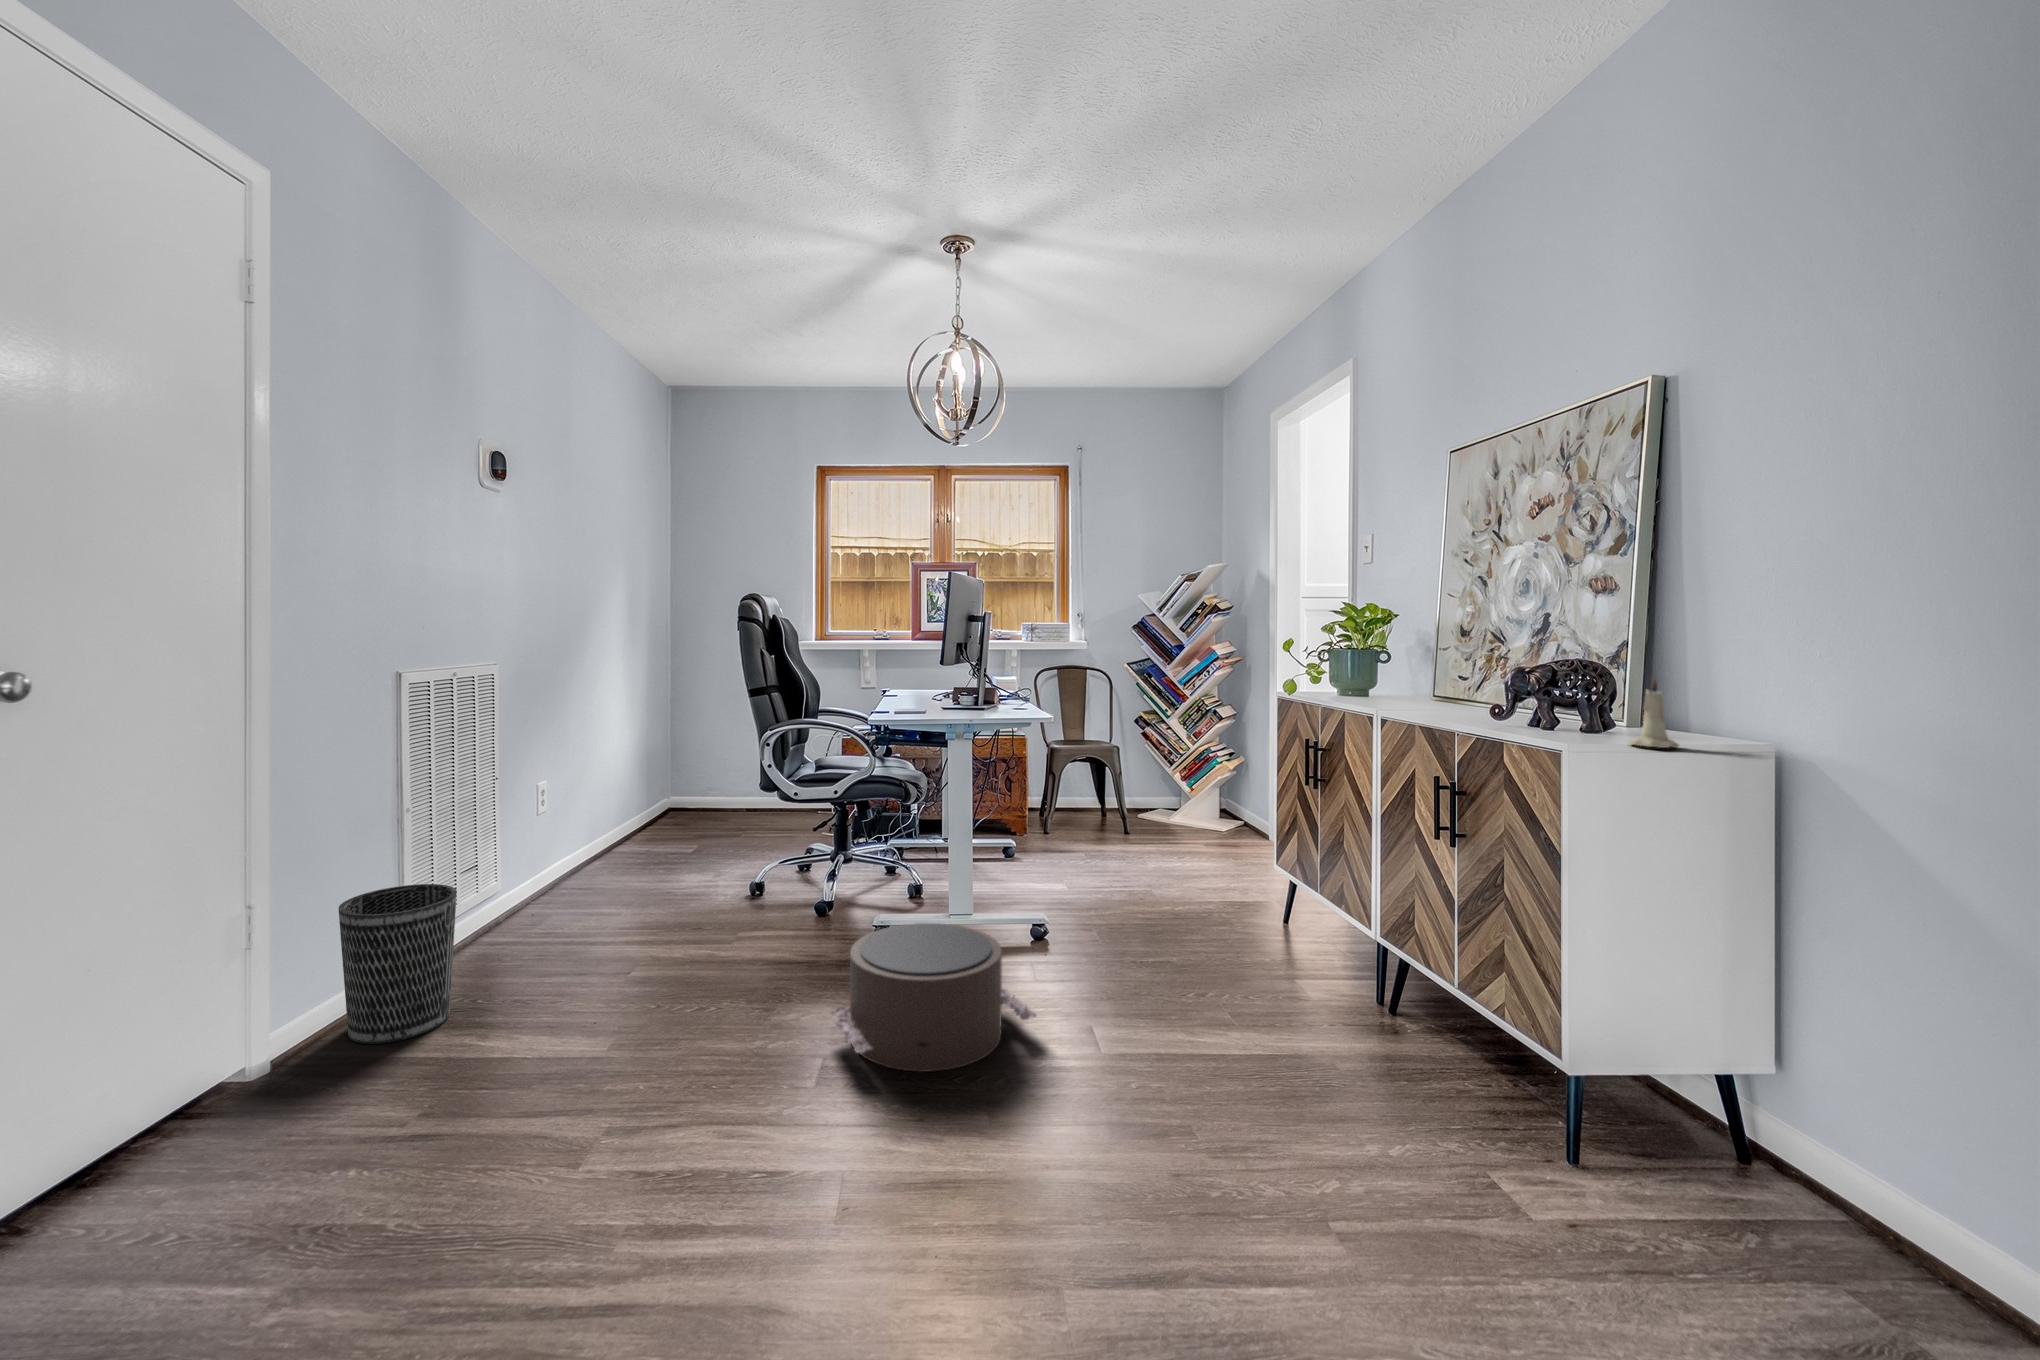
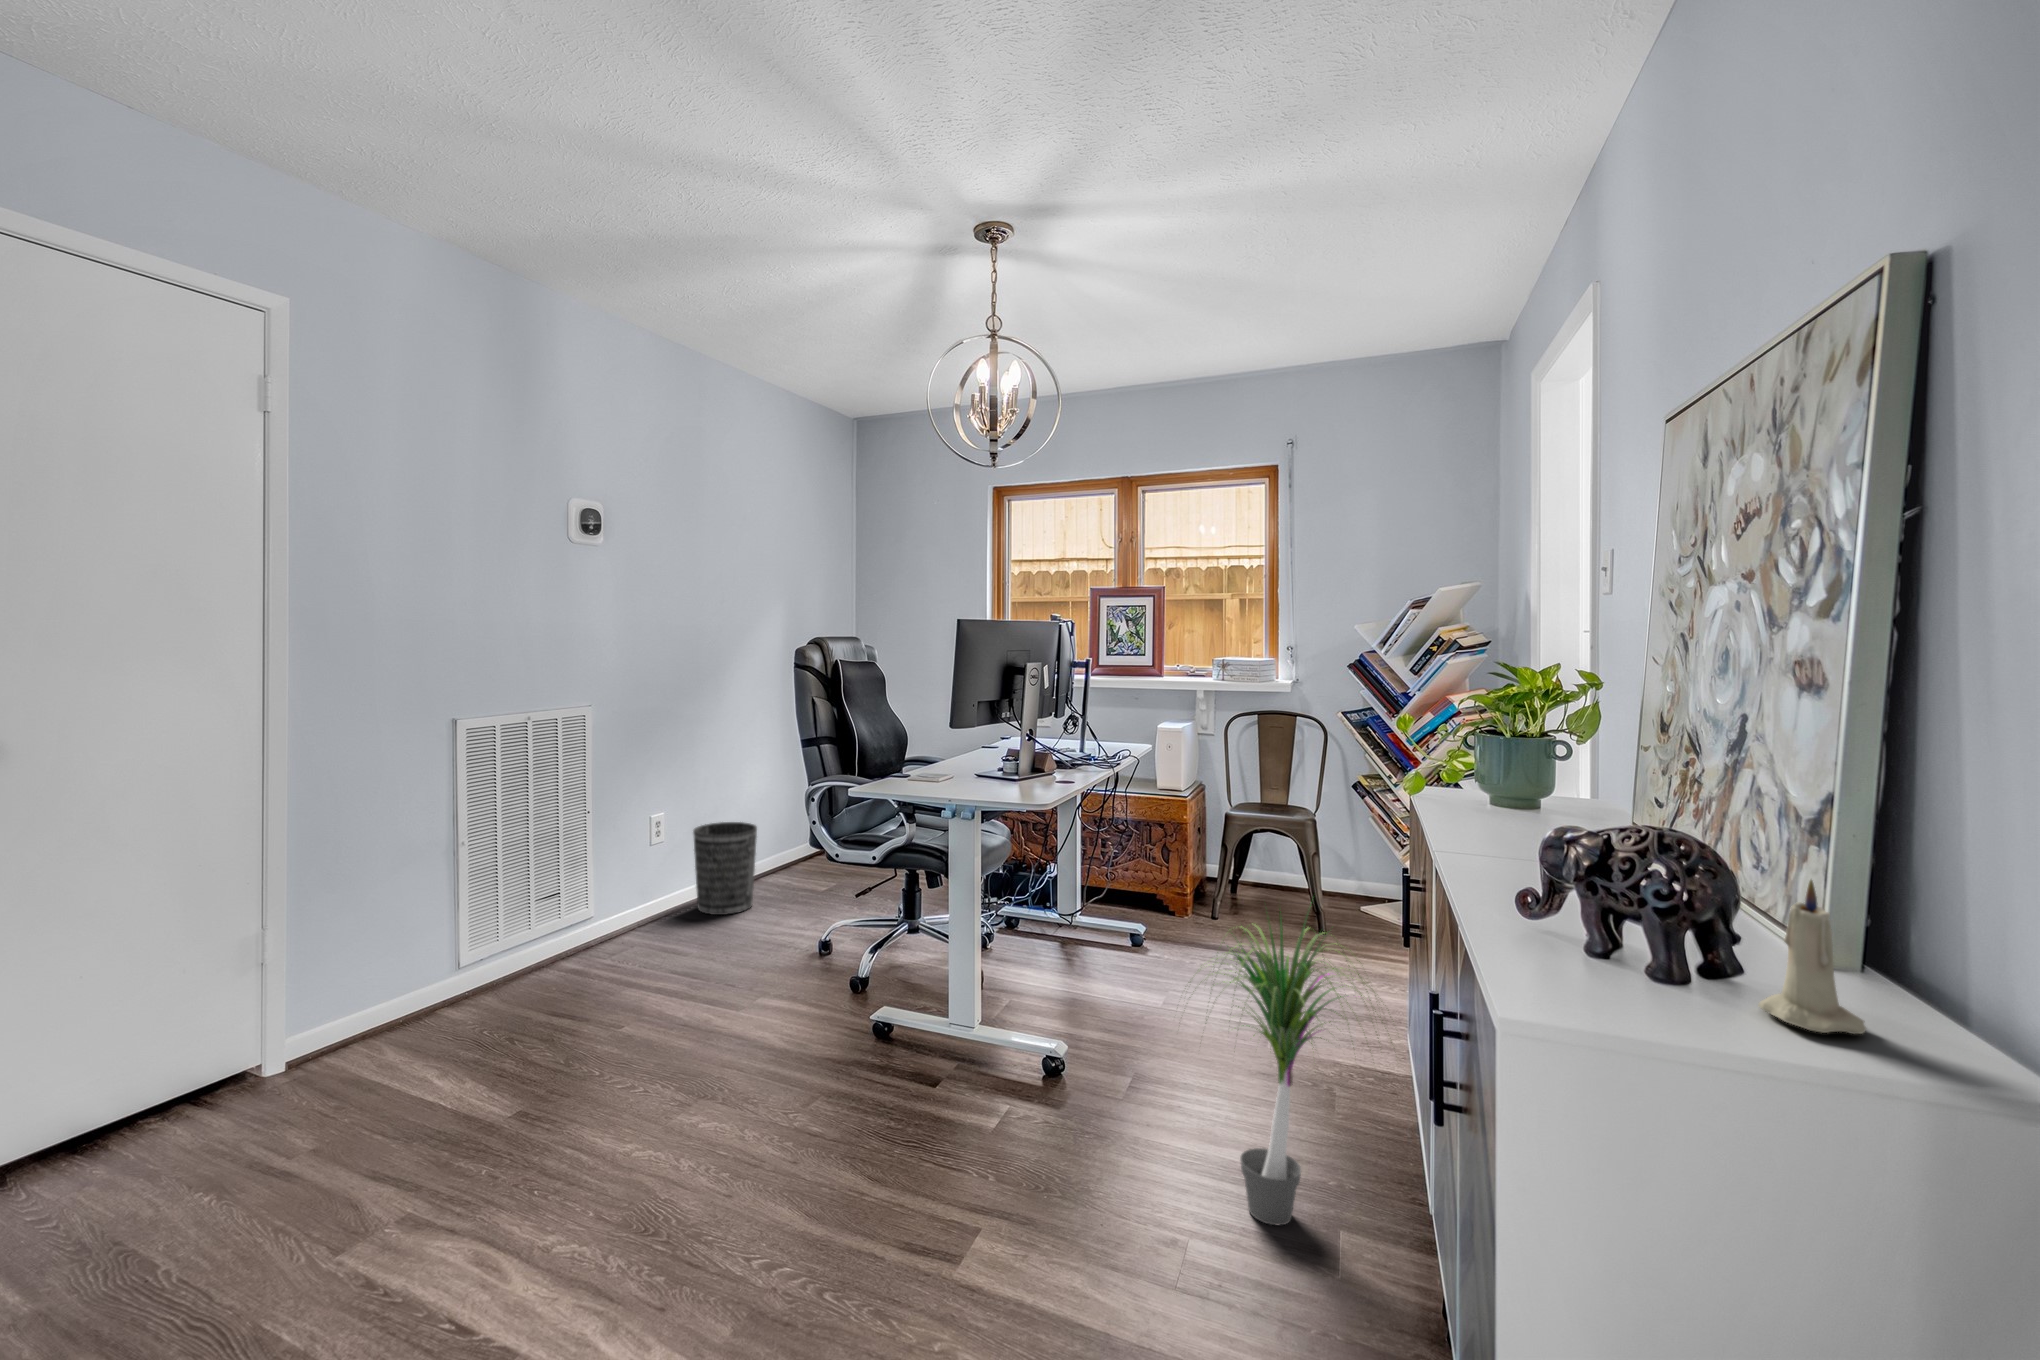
potted plant: none [1174,756,1333,989] -> present [1206,902,1376,1225]
wastebasket: present [338,884,457,1044] -> present [693,822,757,915]
pouf: present [831,923,1036,1072] -> none [678,1039,922,1241]

